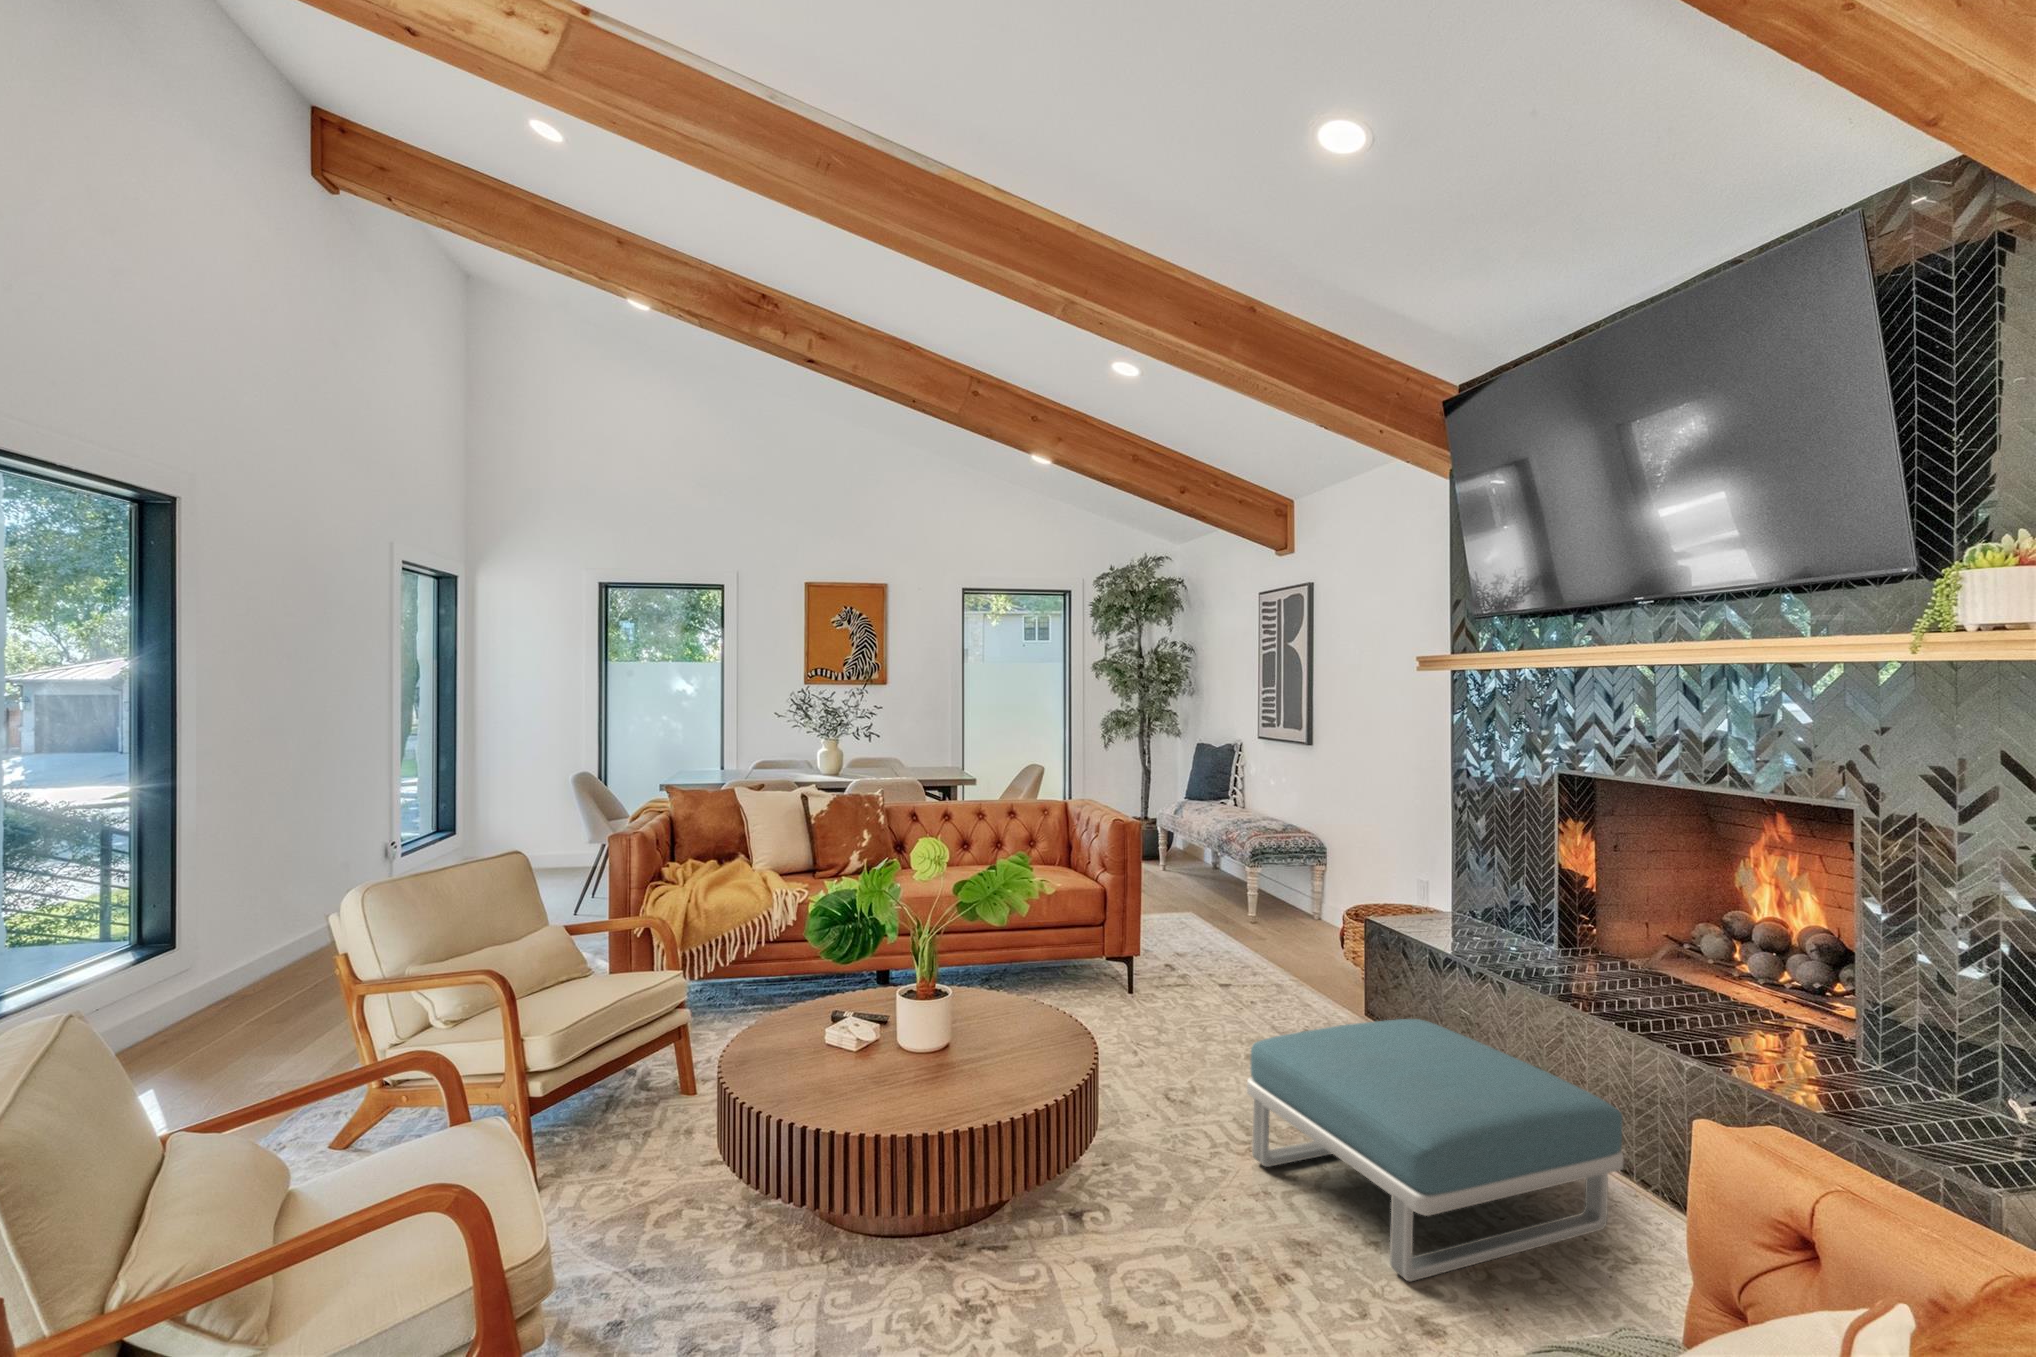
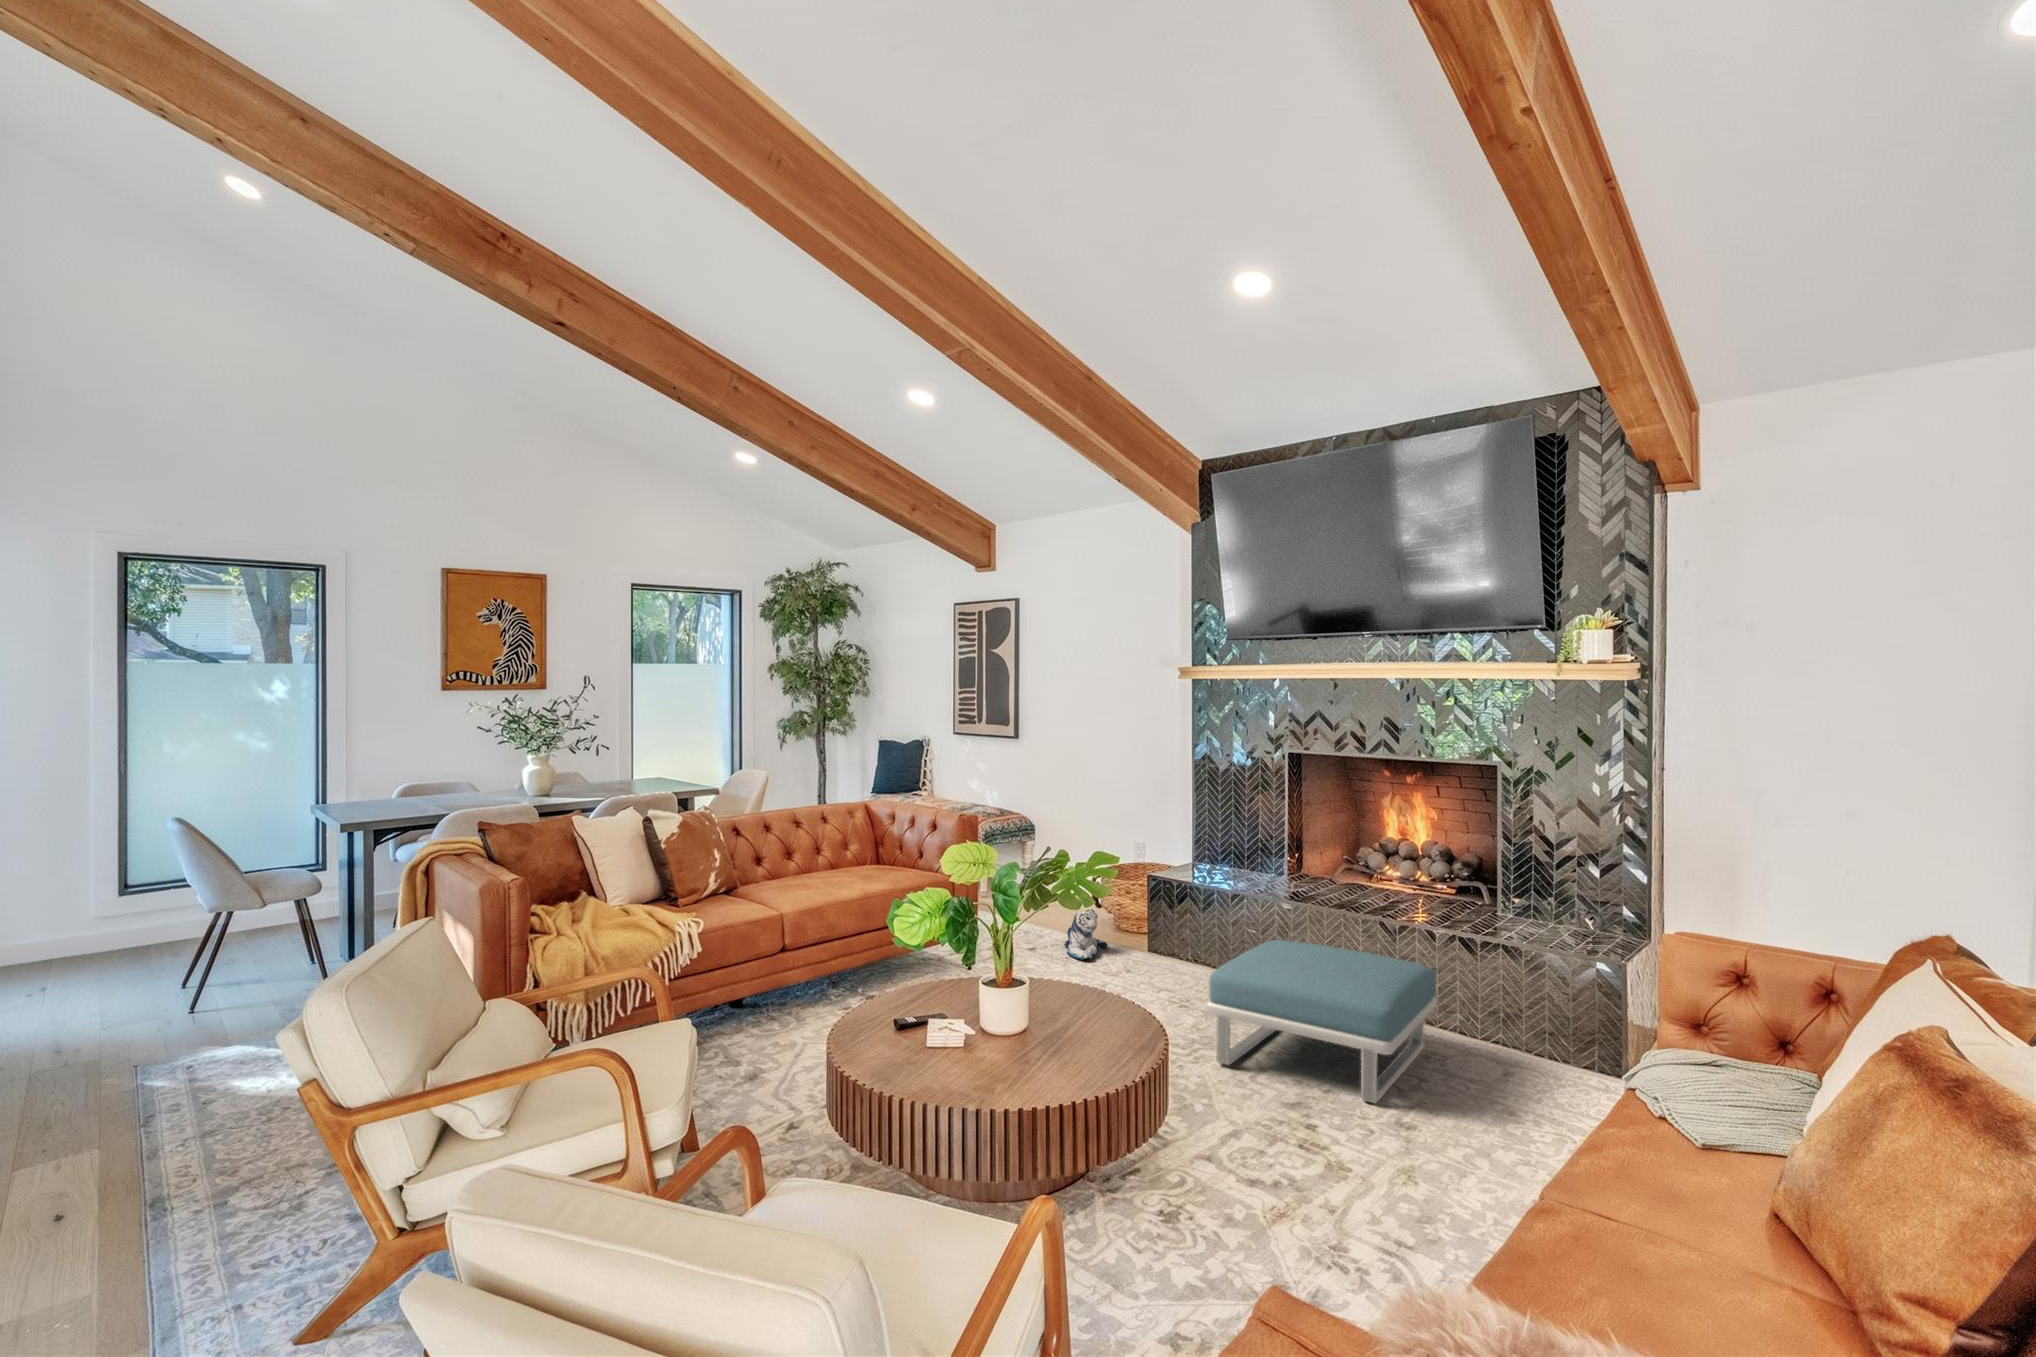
plush toy: none [1252,941,1311,1004] -> present [1064,909,1107,960]

